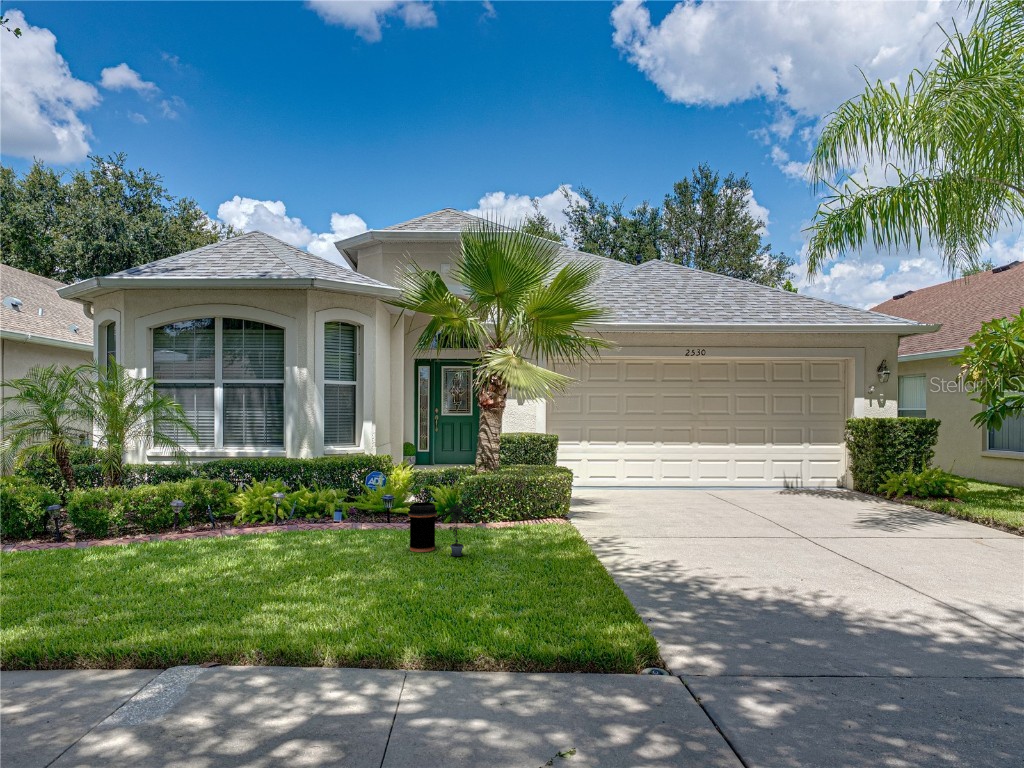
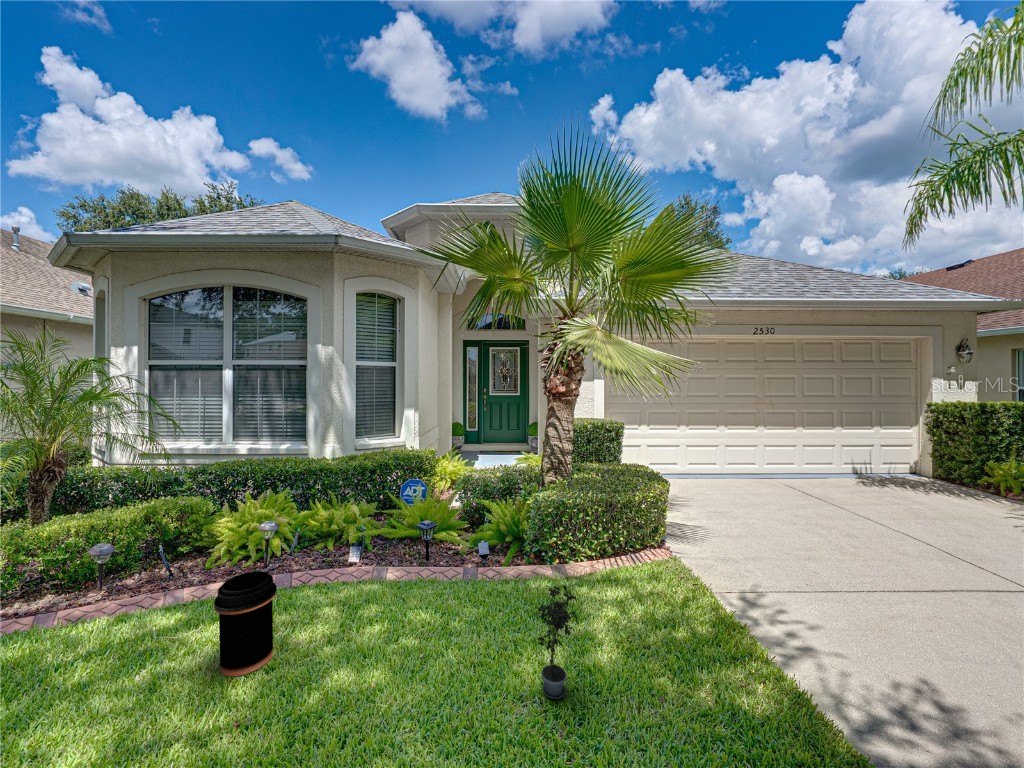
trash can: present [408,502,437,552] -> present [214,571,277,676]

